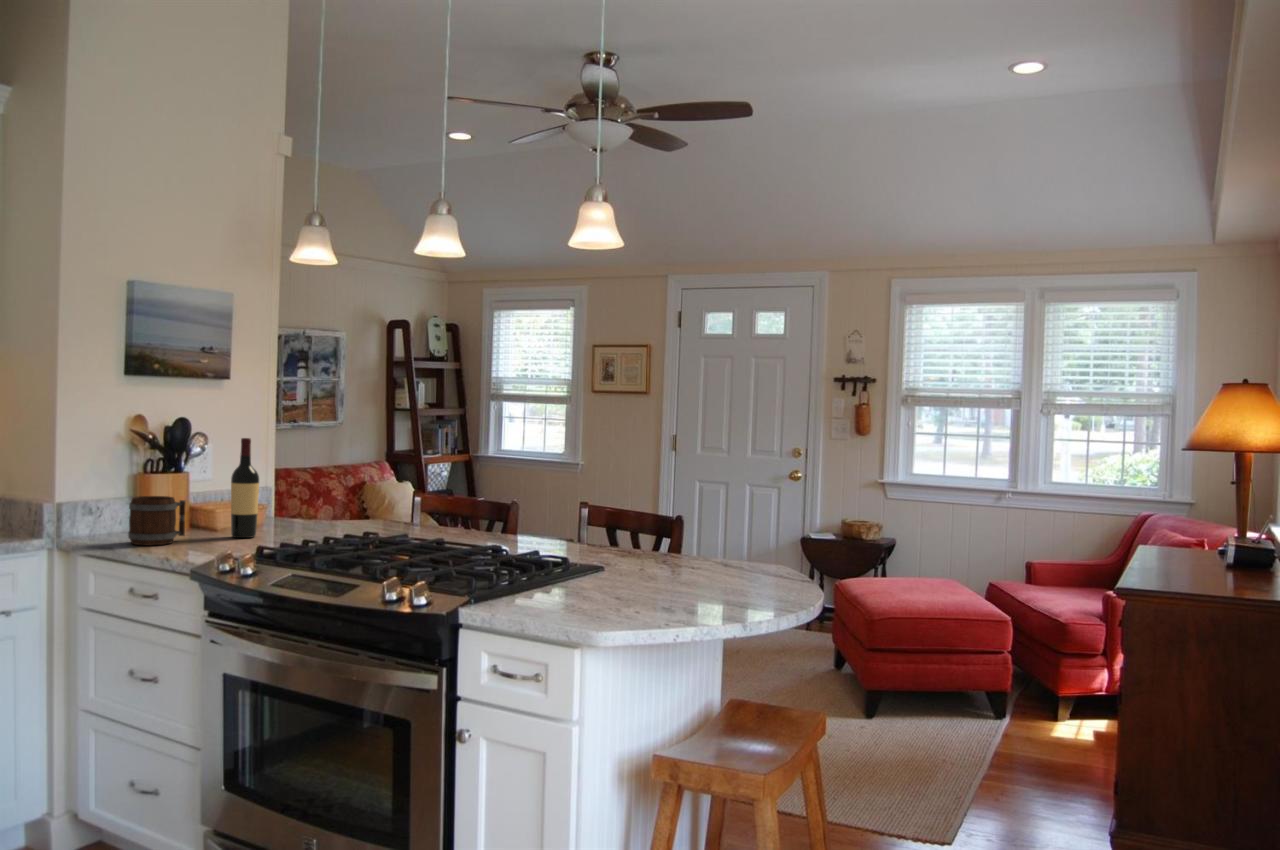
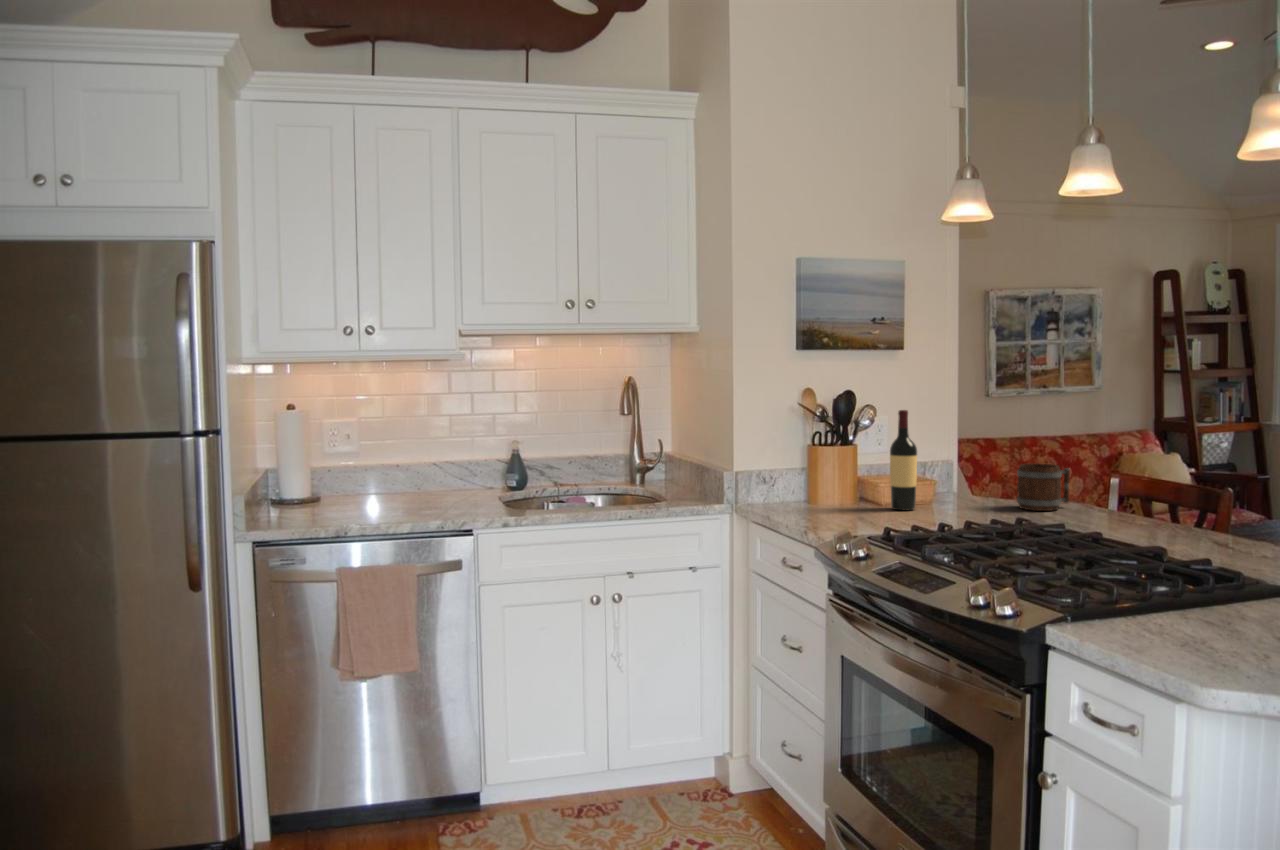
mug: present [128,496,186,545] -> present [1017,463,1070,511]

